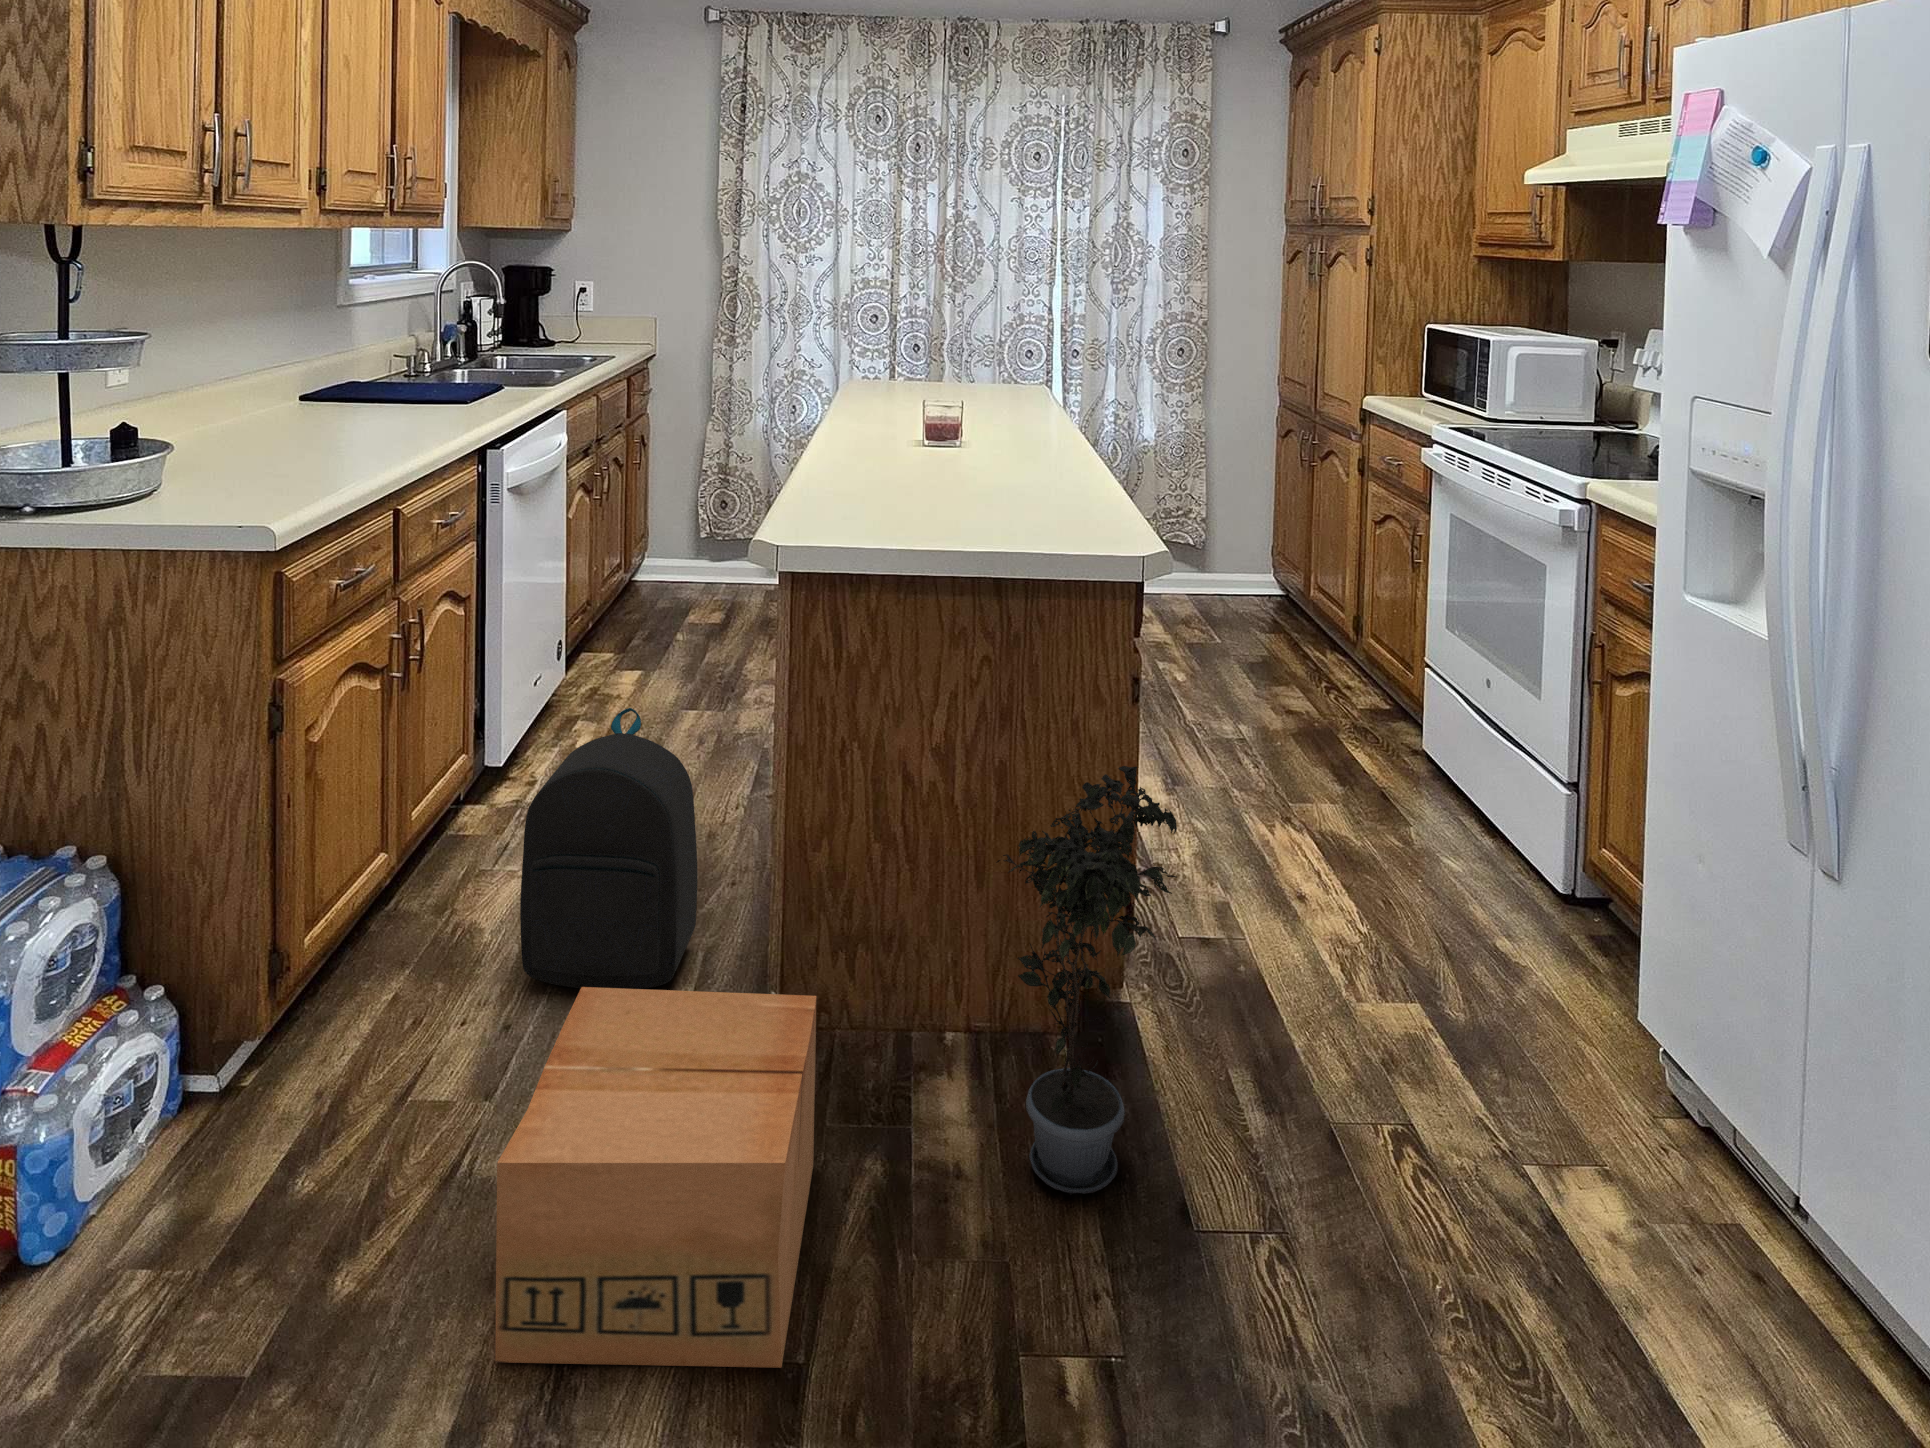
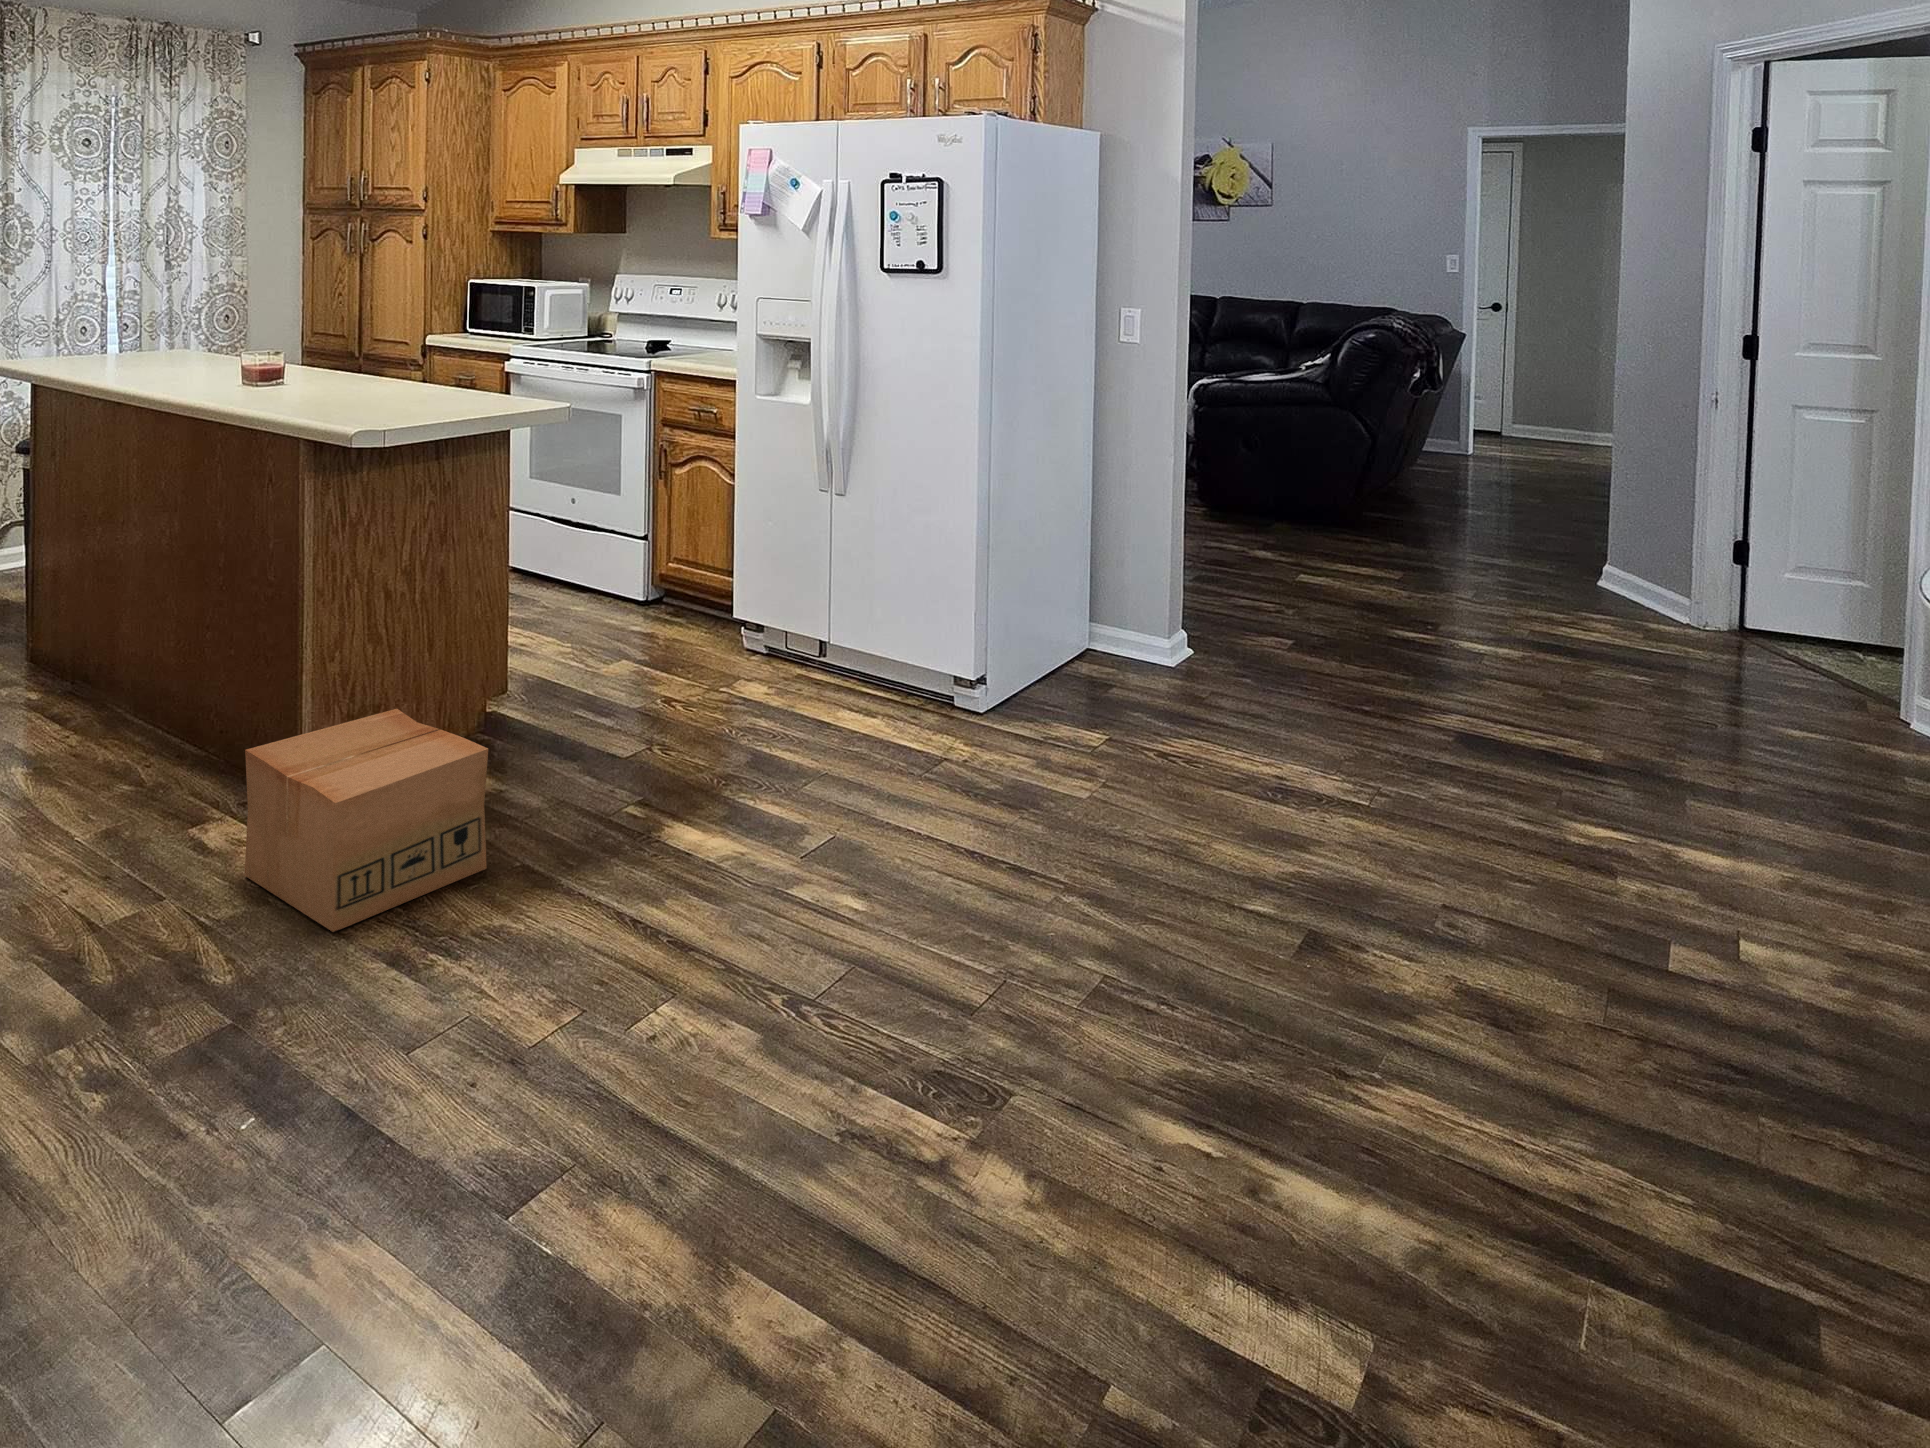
backpack: present [520,708,698,989] -> none [12,611,174,839]
potted plant: present [996,766,1177,1195] -> none [487,524,600,775]

